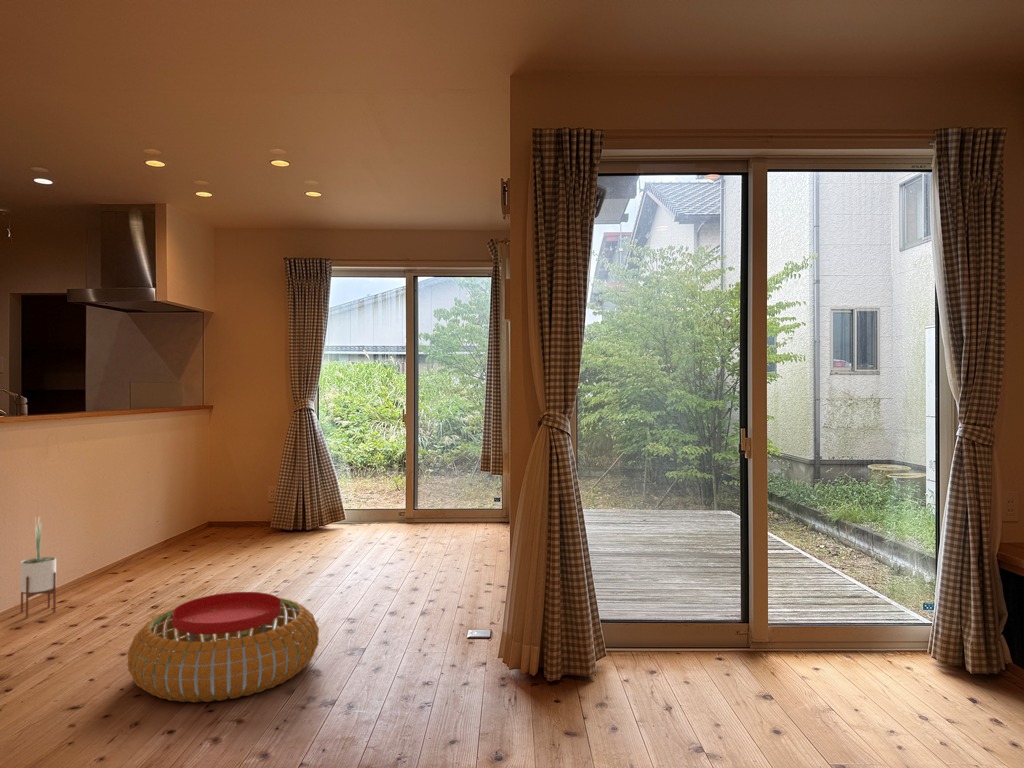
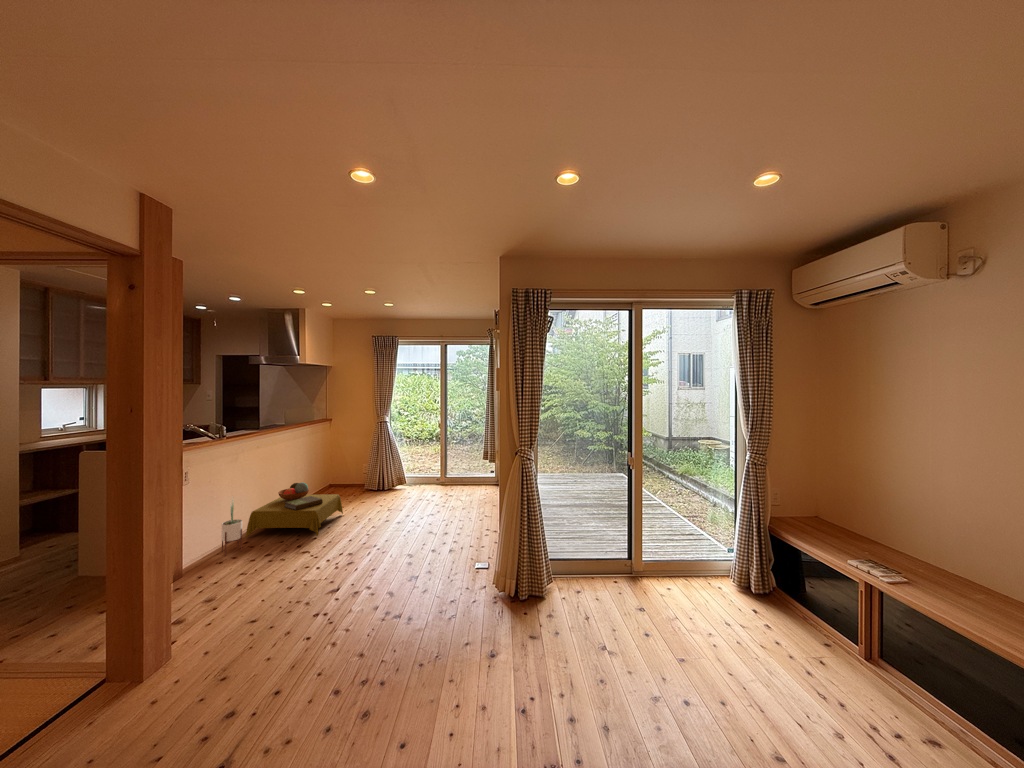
side table: none [62,503,232,593] -> present [246,482,343,537]
pouf: present [127,592,319,703] -> none [283,546,392,617]

